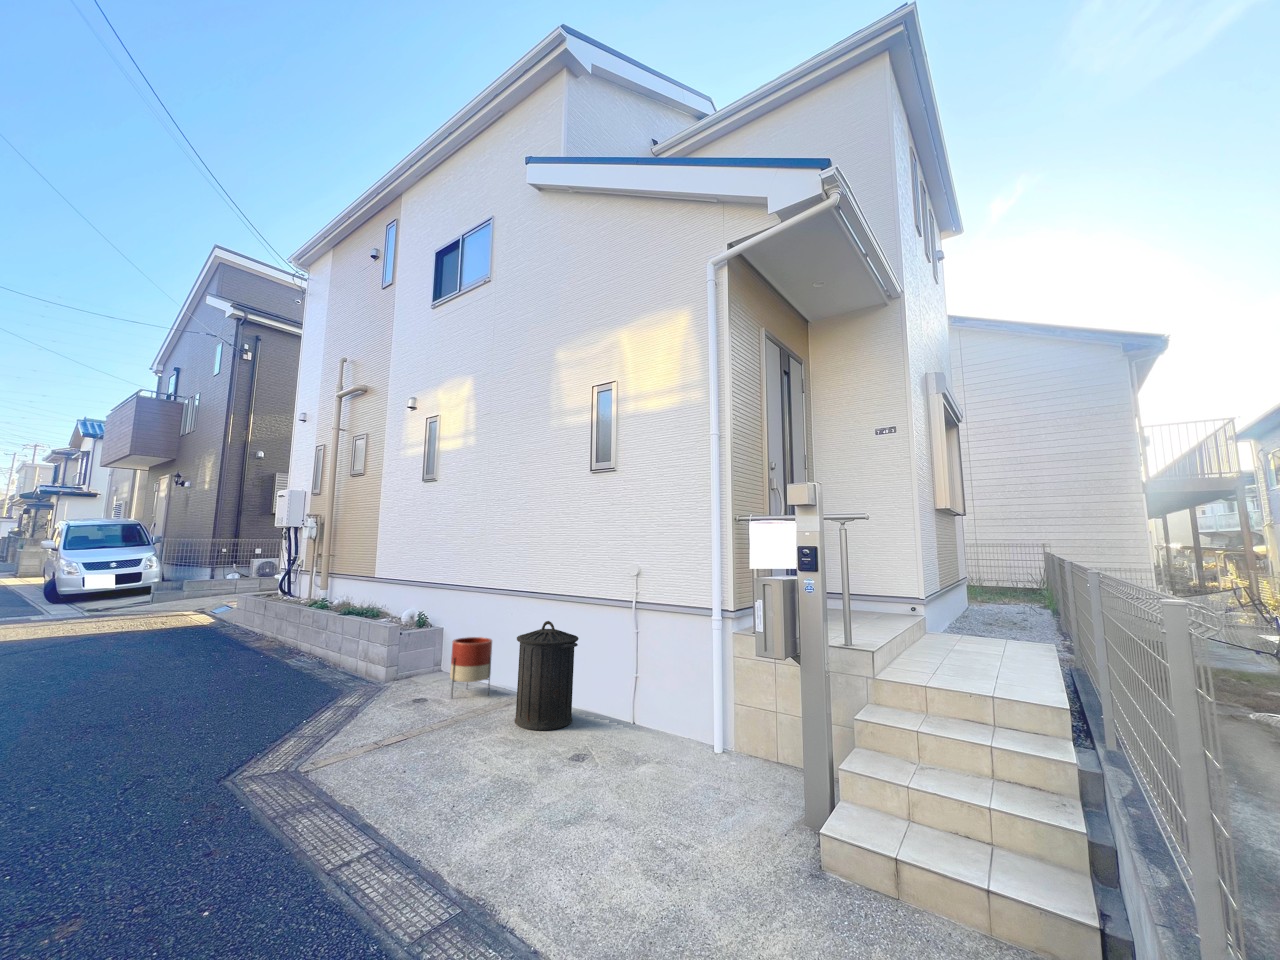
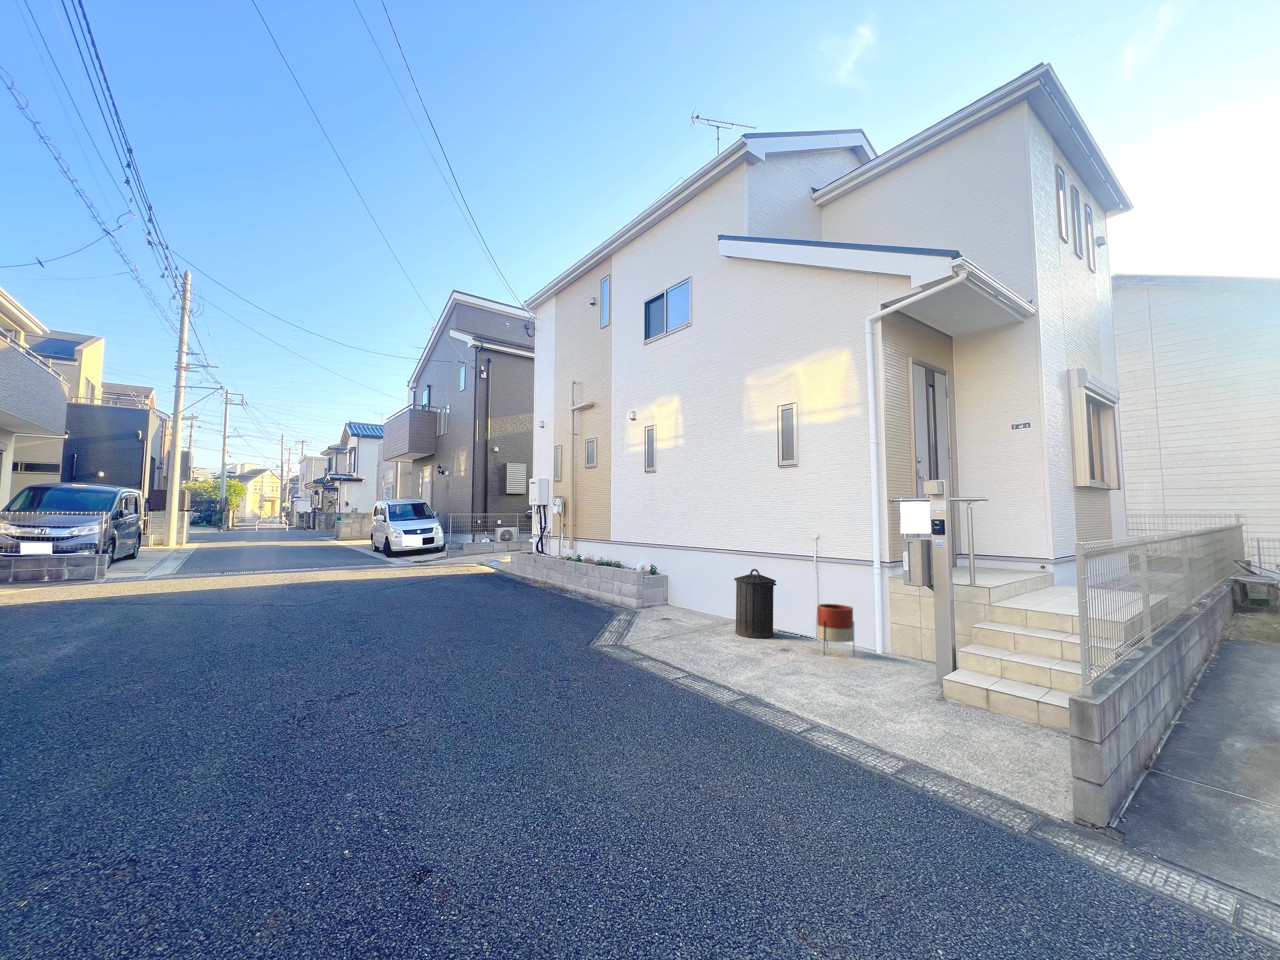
planter: present [450,637,492,698] -> present [817,604,854,643]

